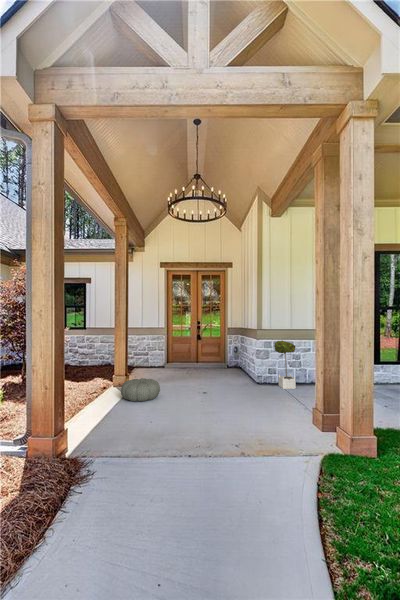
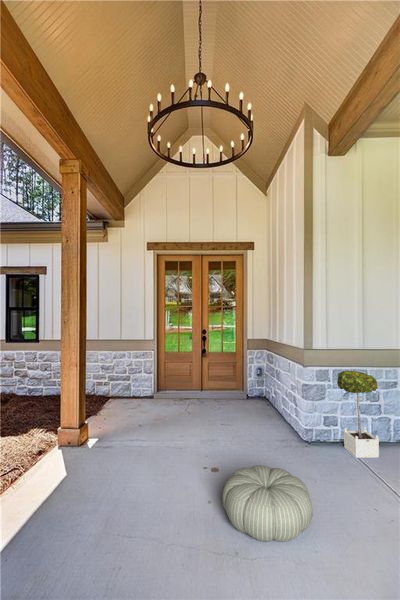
pouf: present [121,378,160,401] -> present [222,465,313,541]

